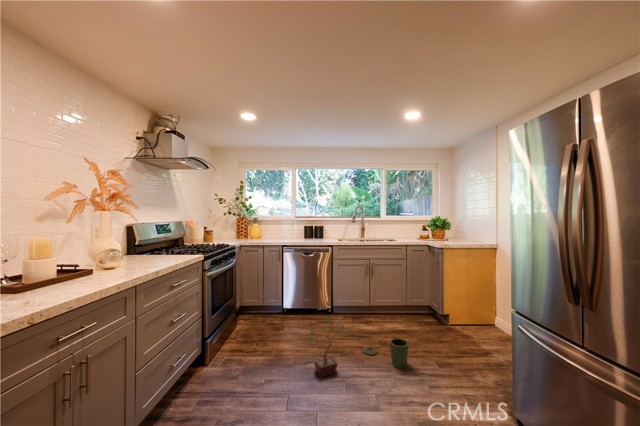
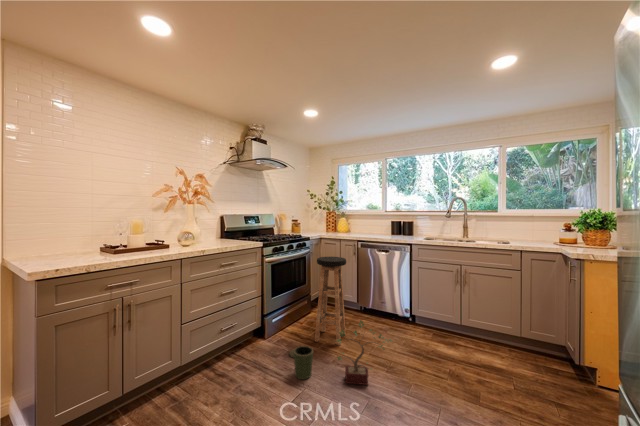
bar stool: none [260,262,290,352] -> present [315,257,346,346]
trash can: present [363,338,408,368] -> present [289,346,313,379]

